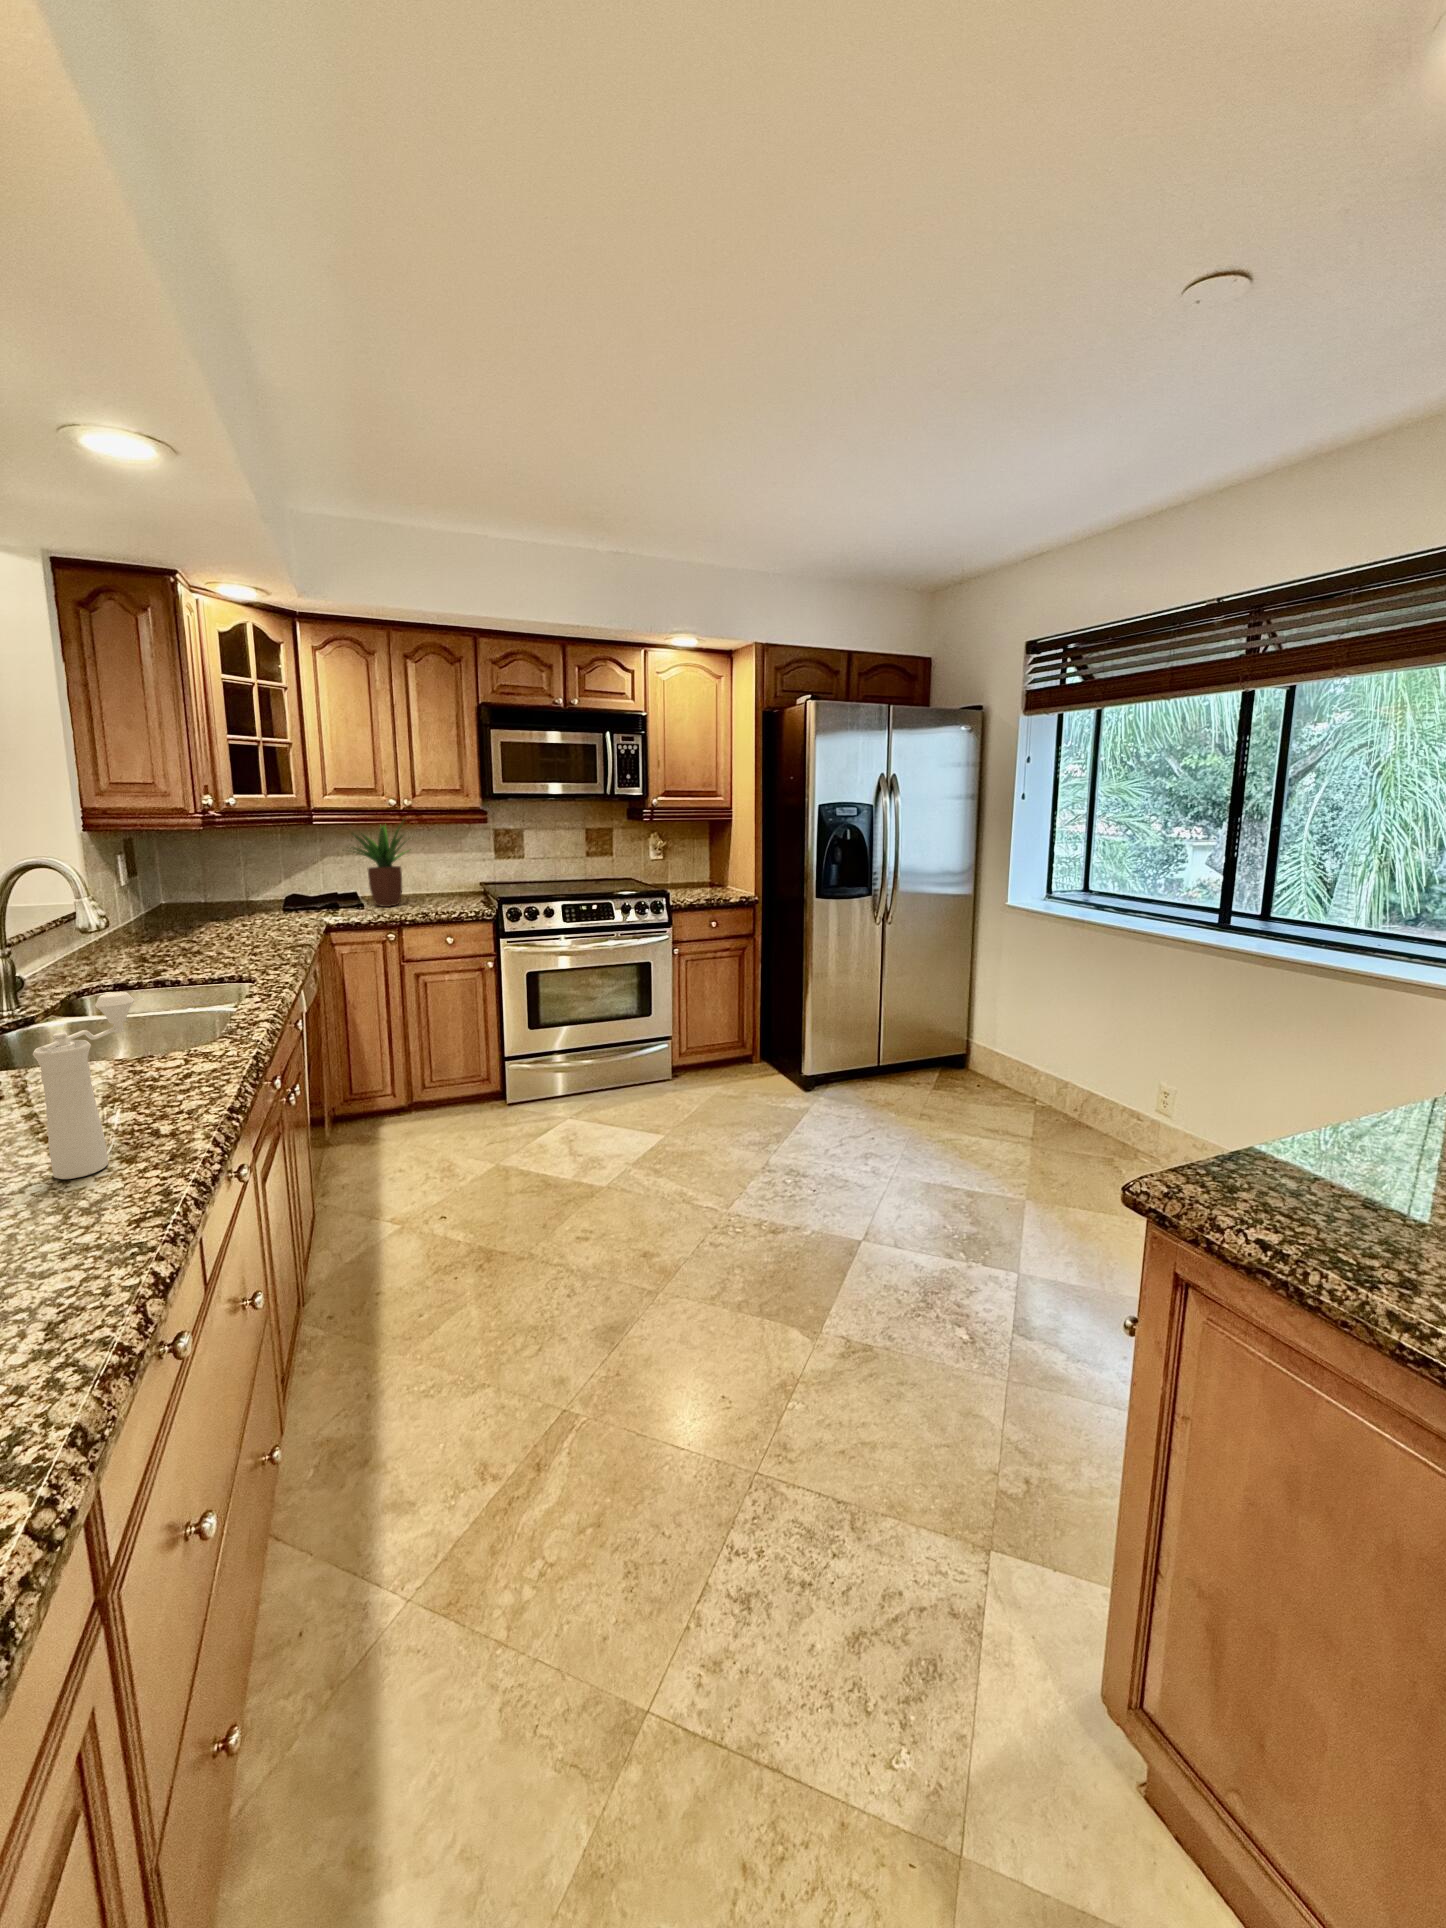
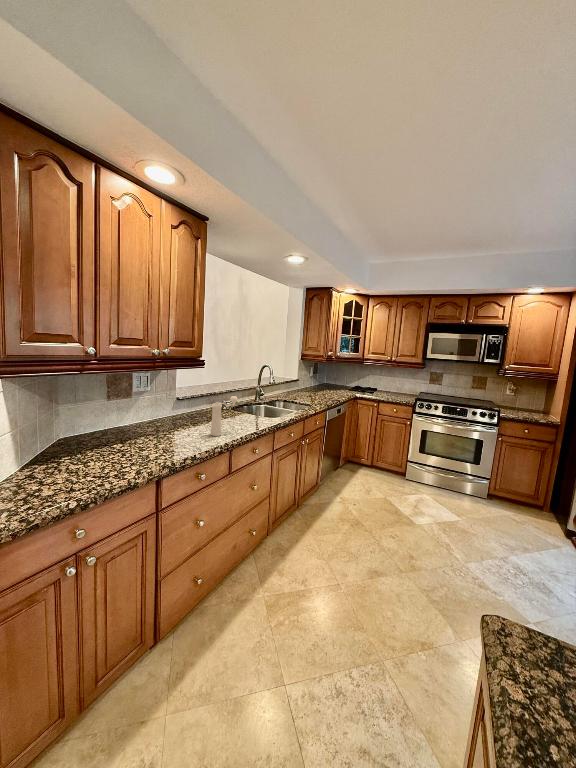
potted plant: present [351,824,411,907] -> none [371,363,396,395]

